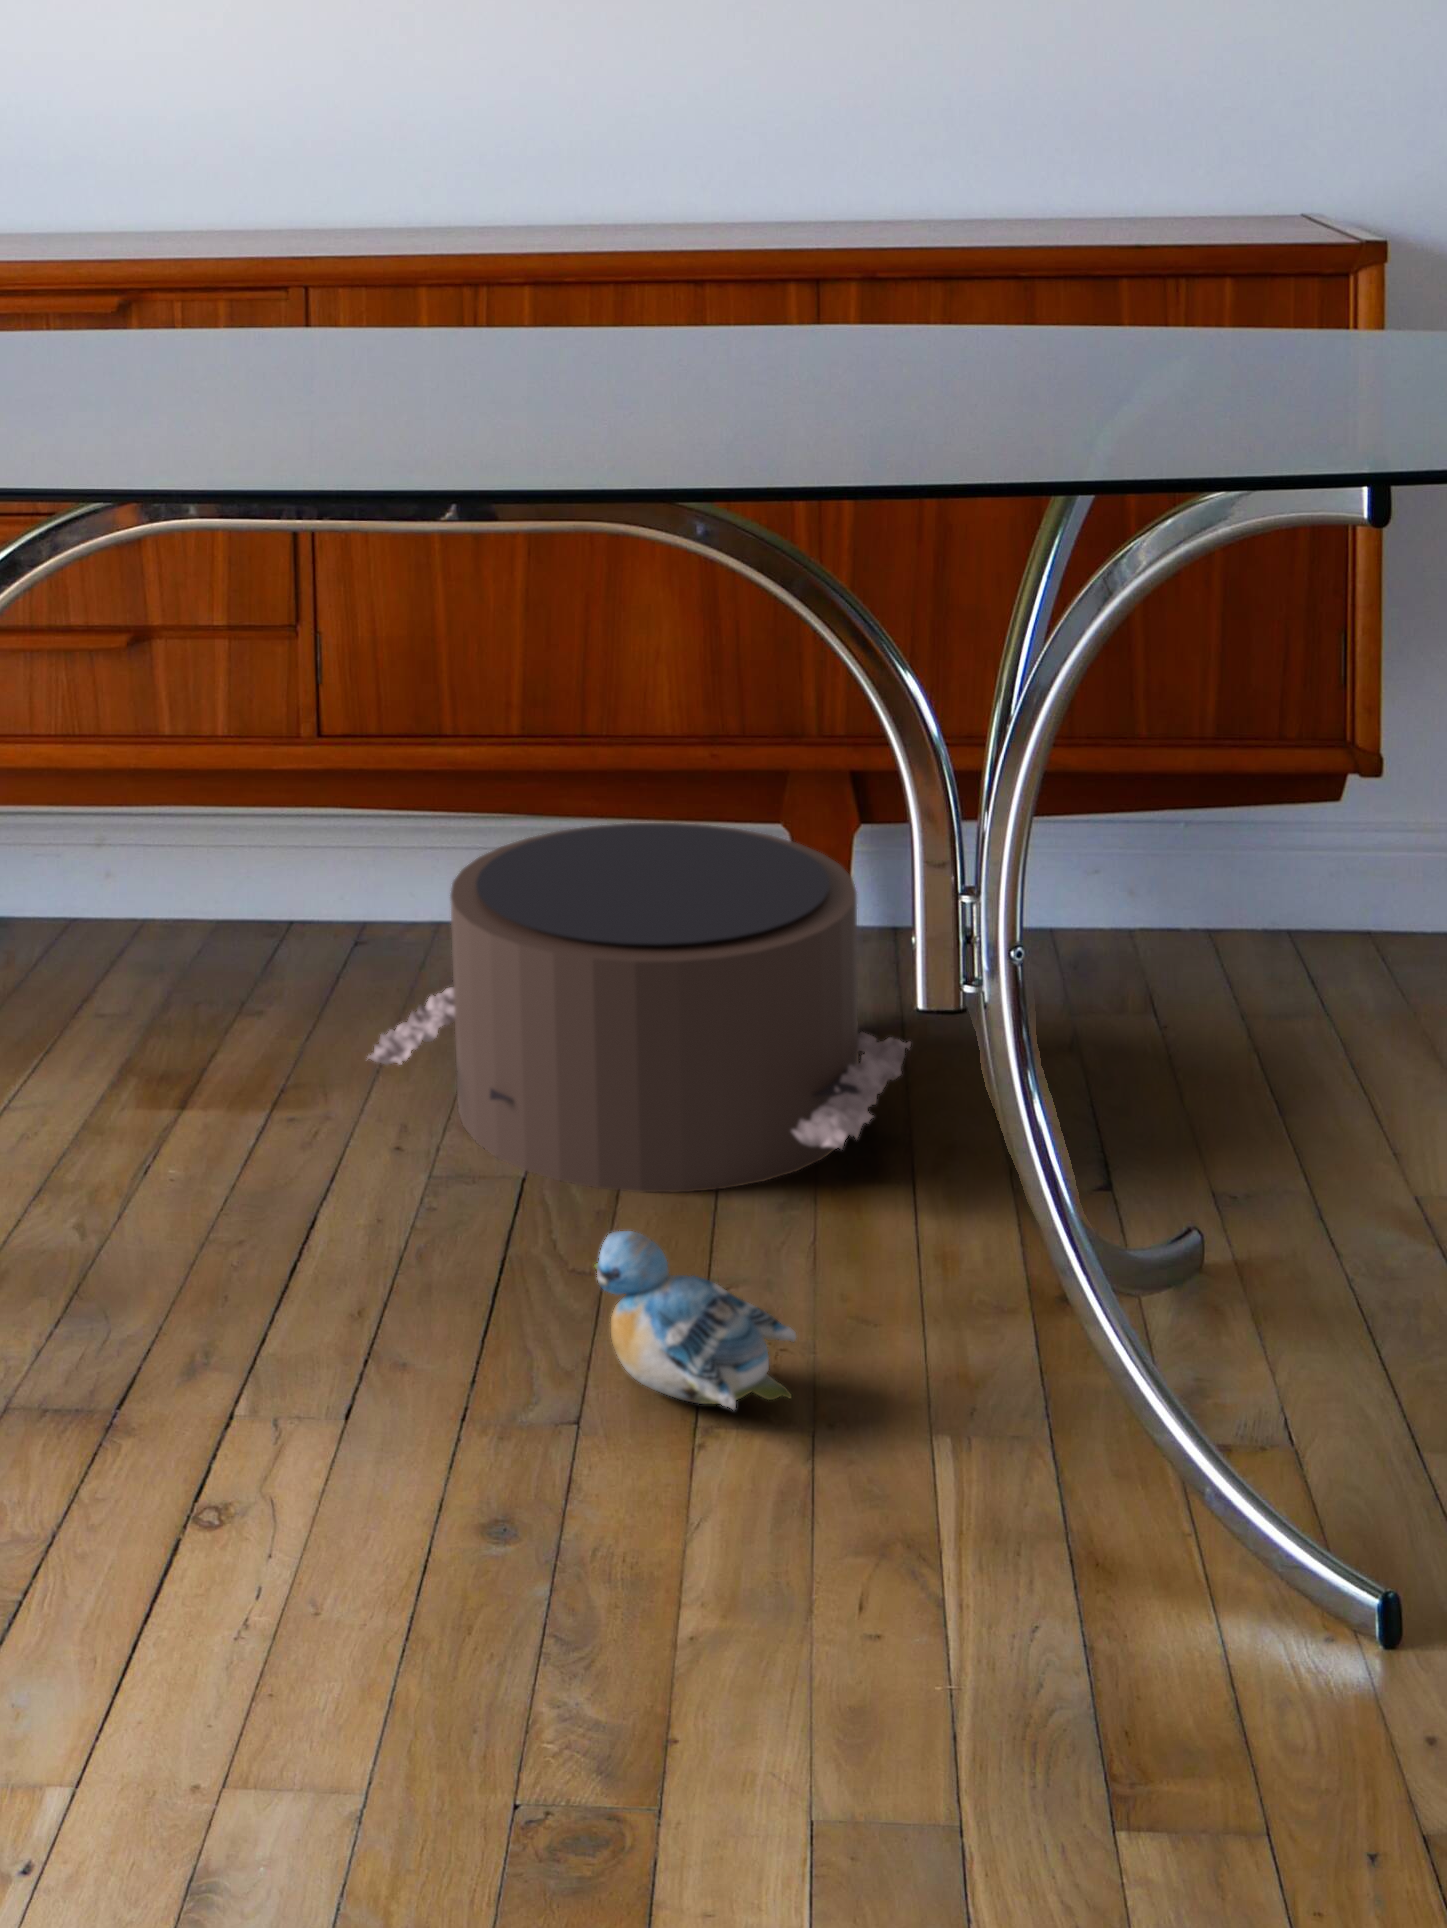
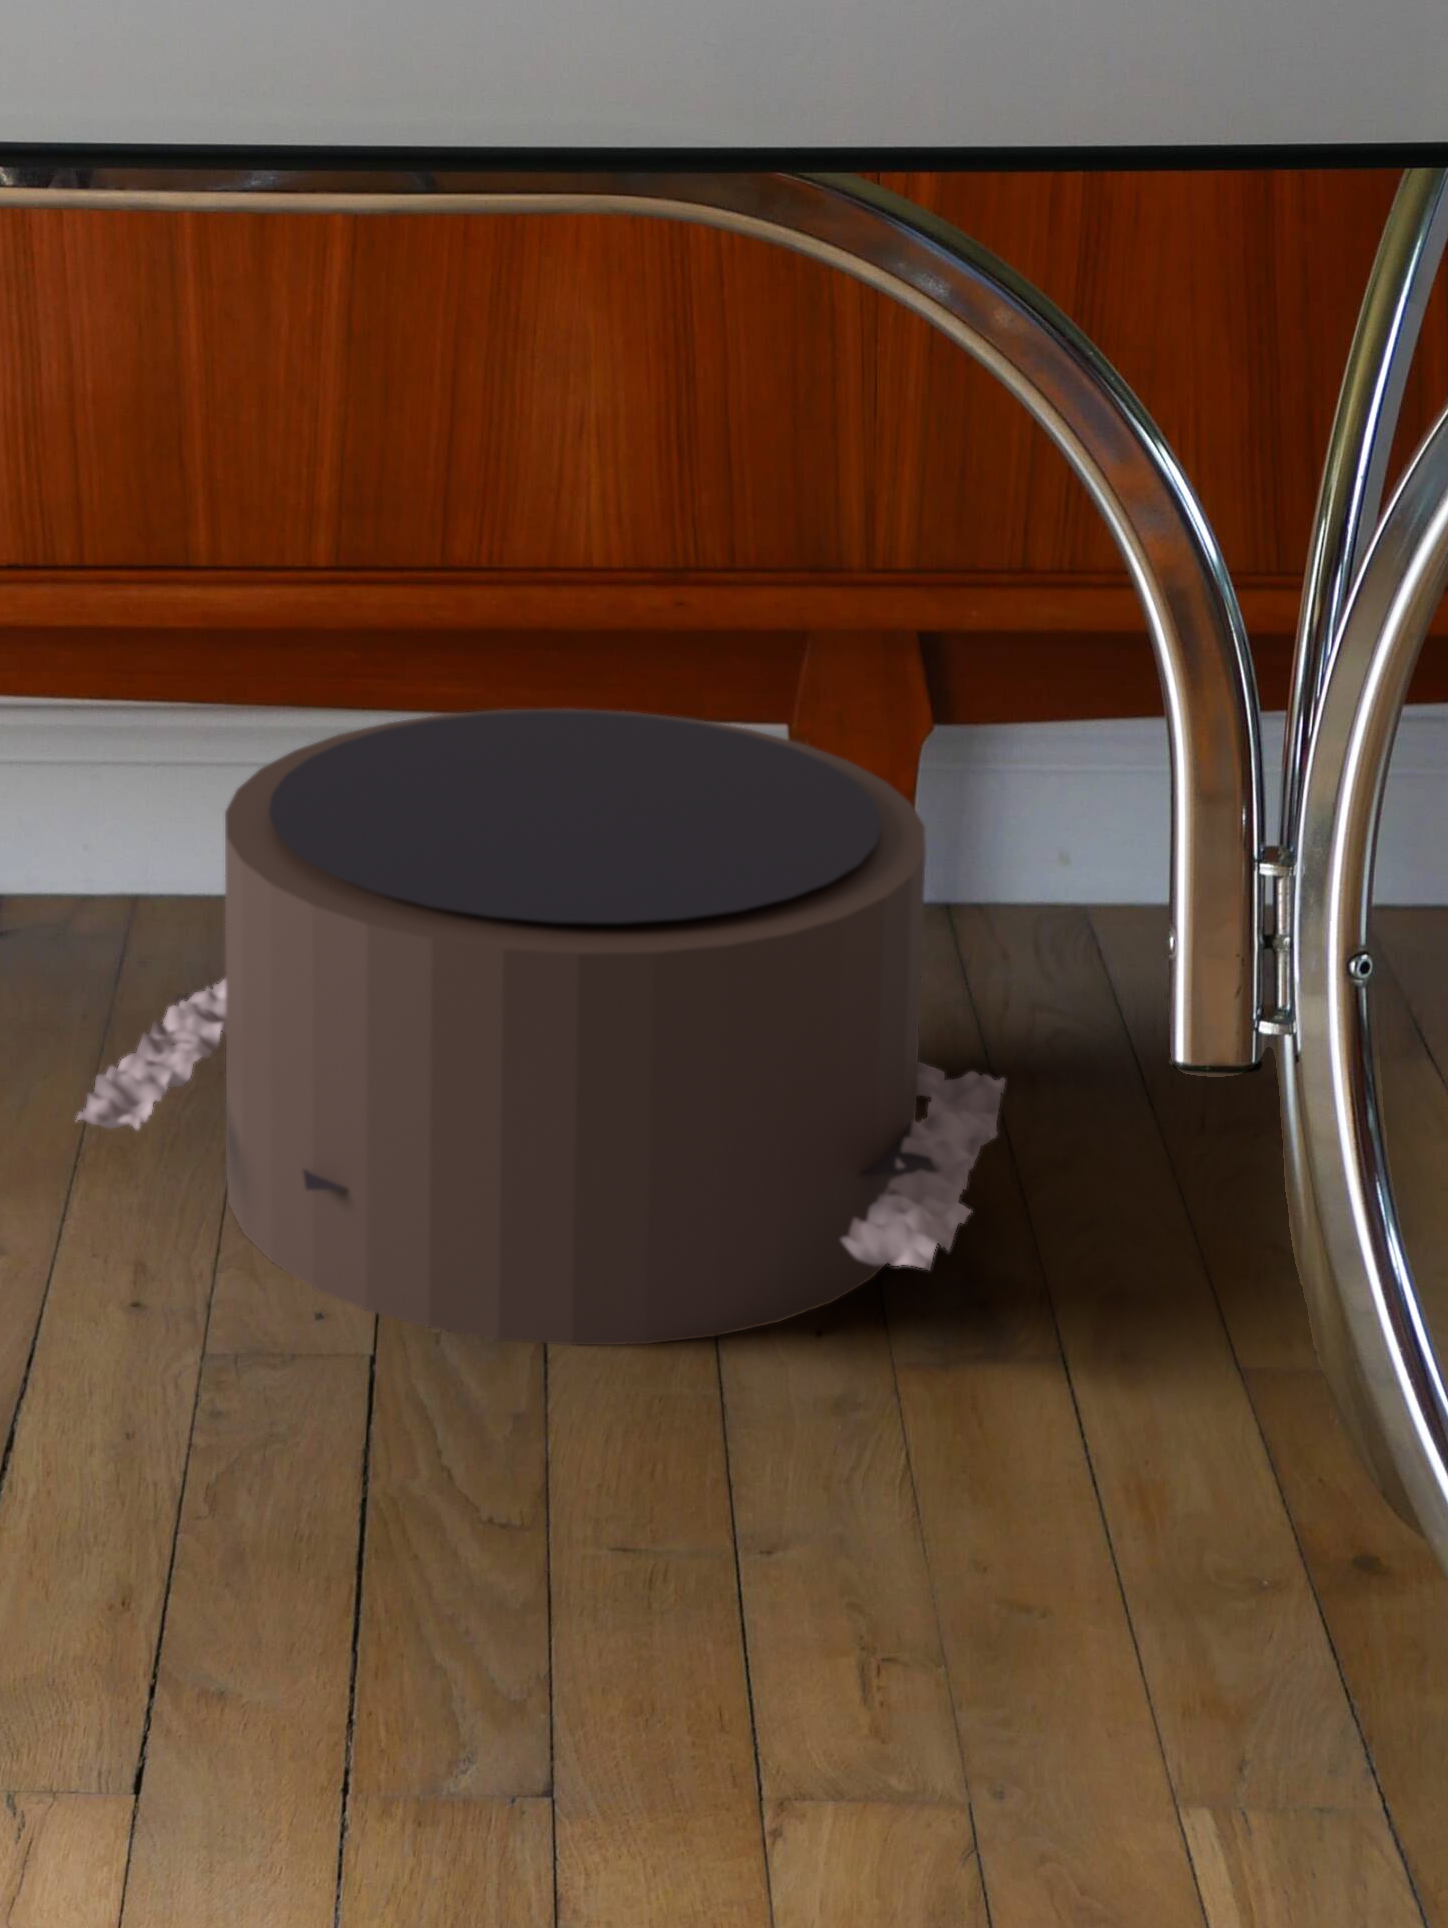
plush toy: present [595,1231,796,1409] -> none [565,1436,928,1752]

